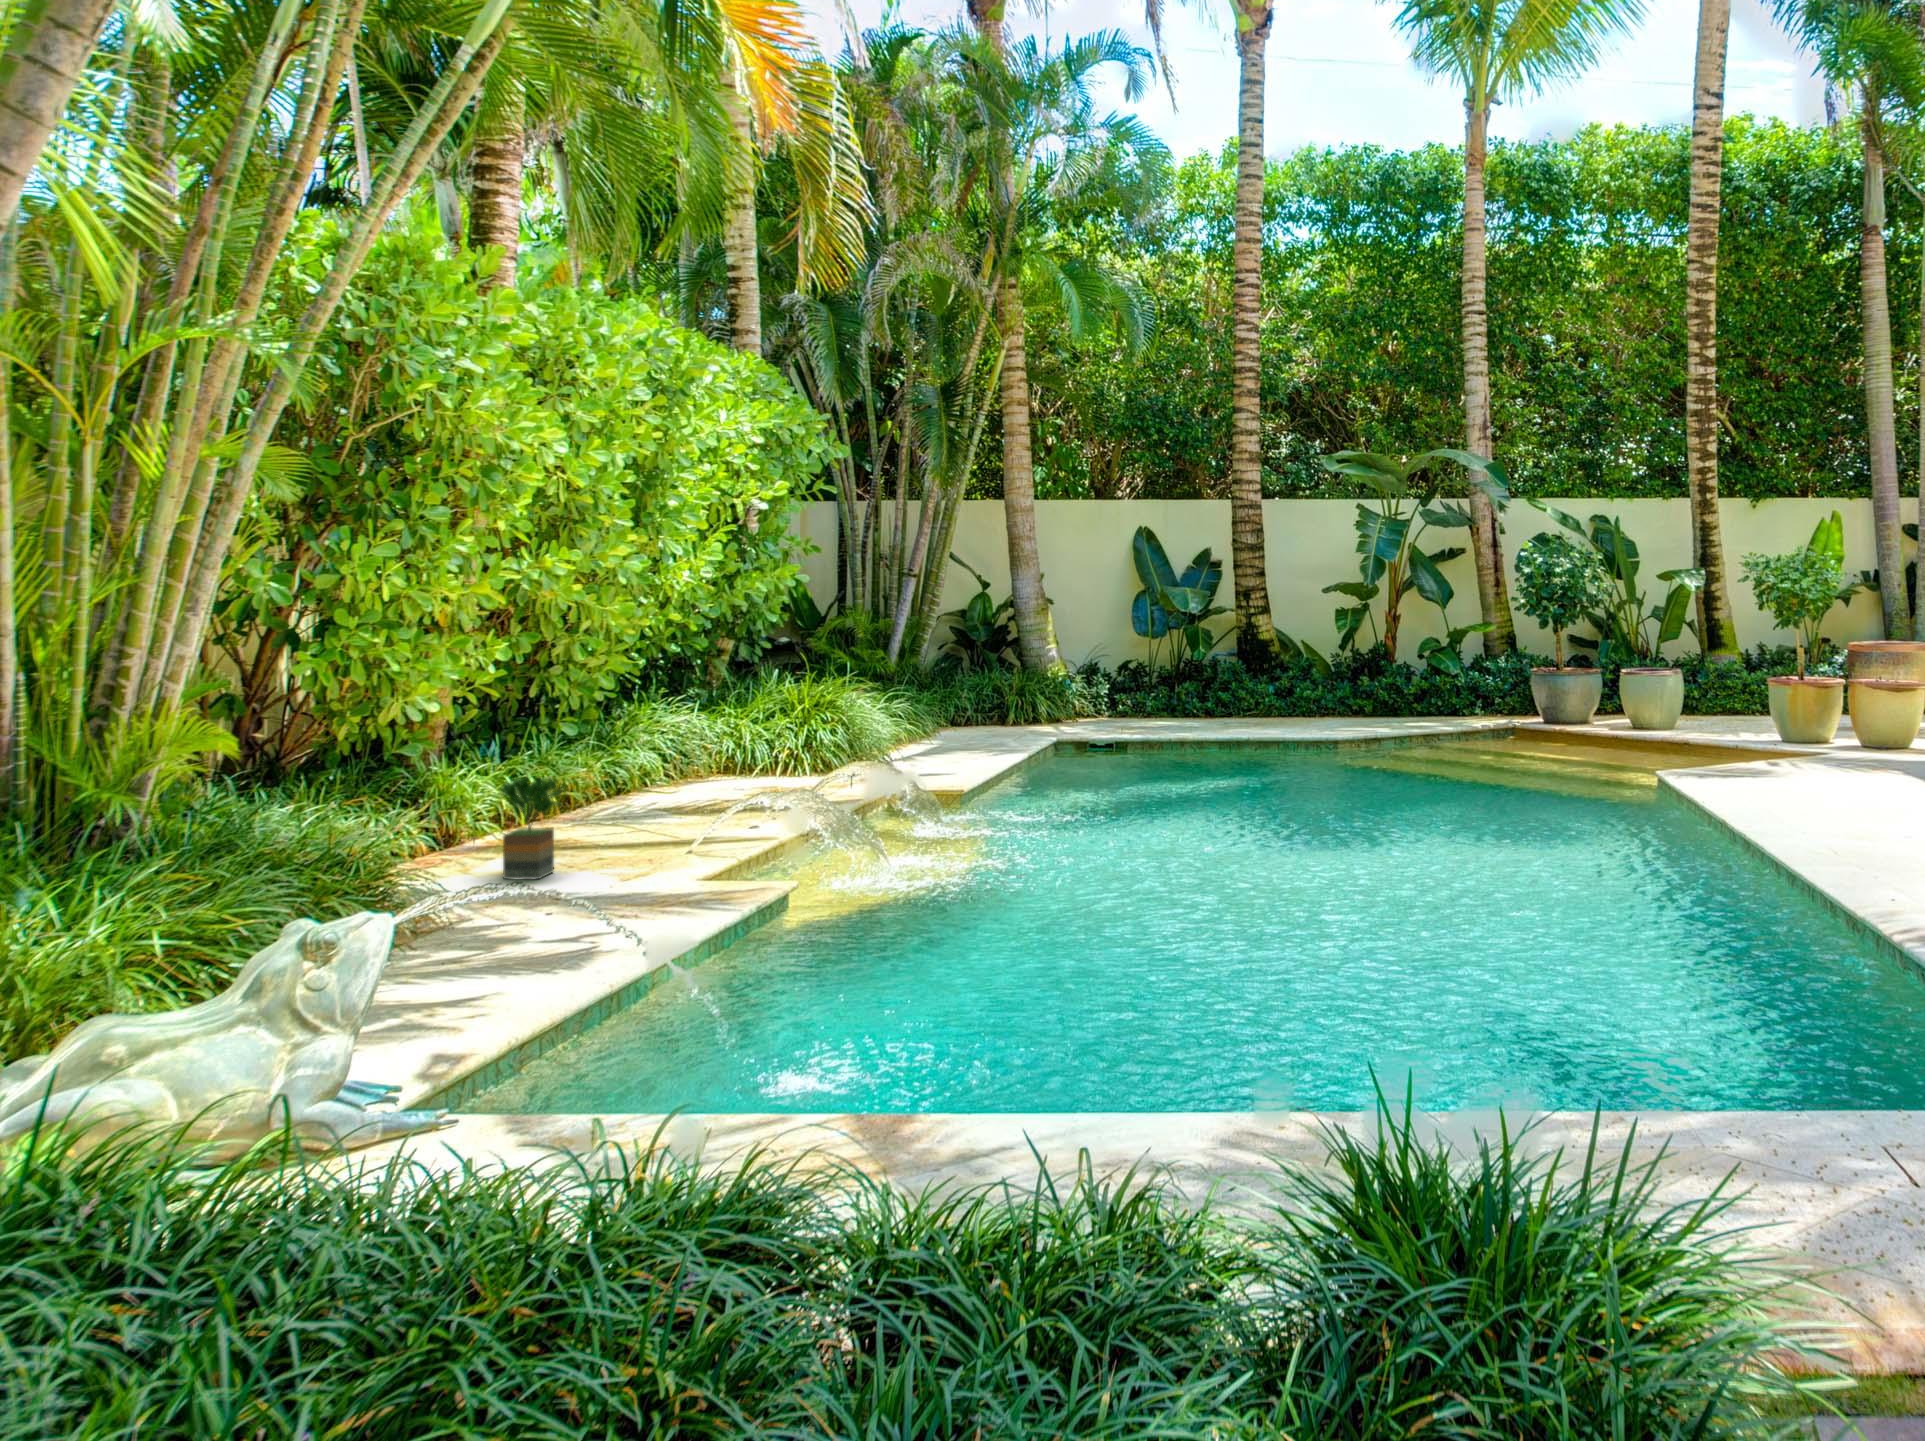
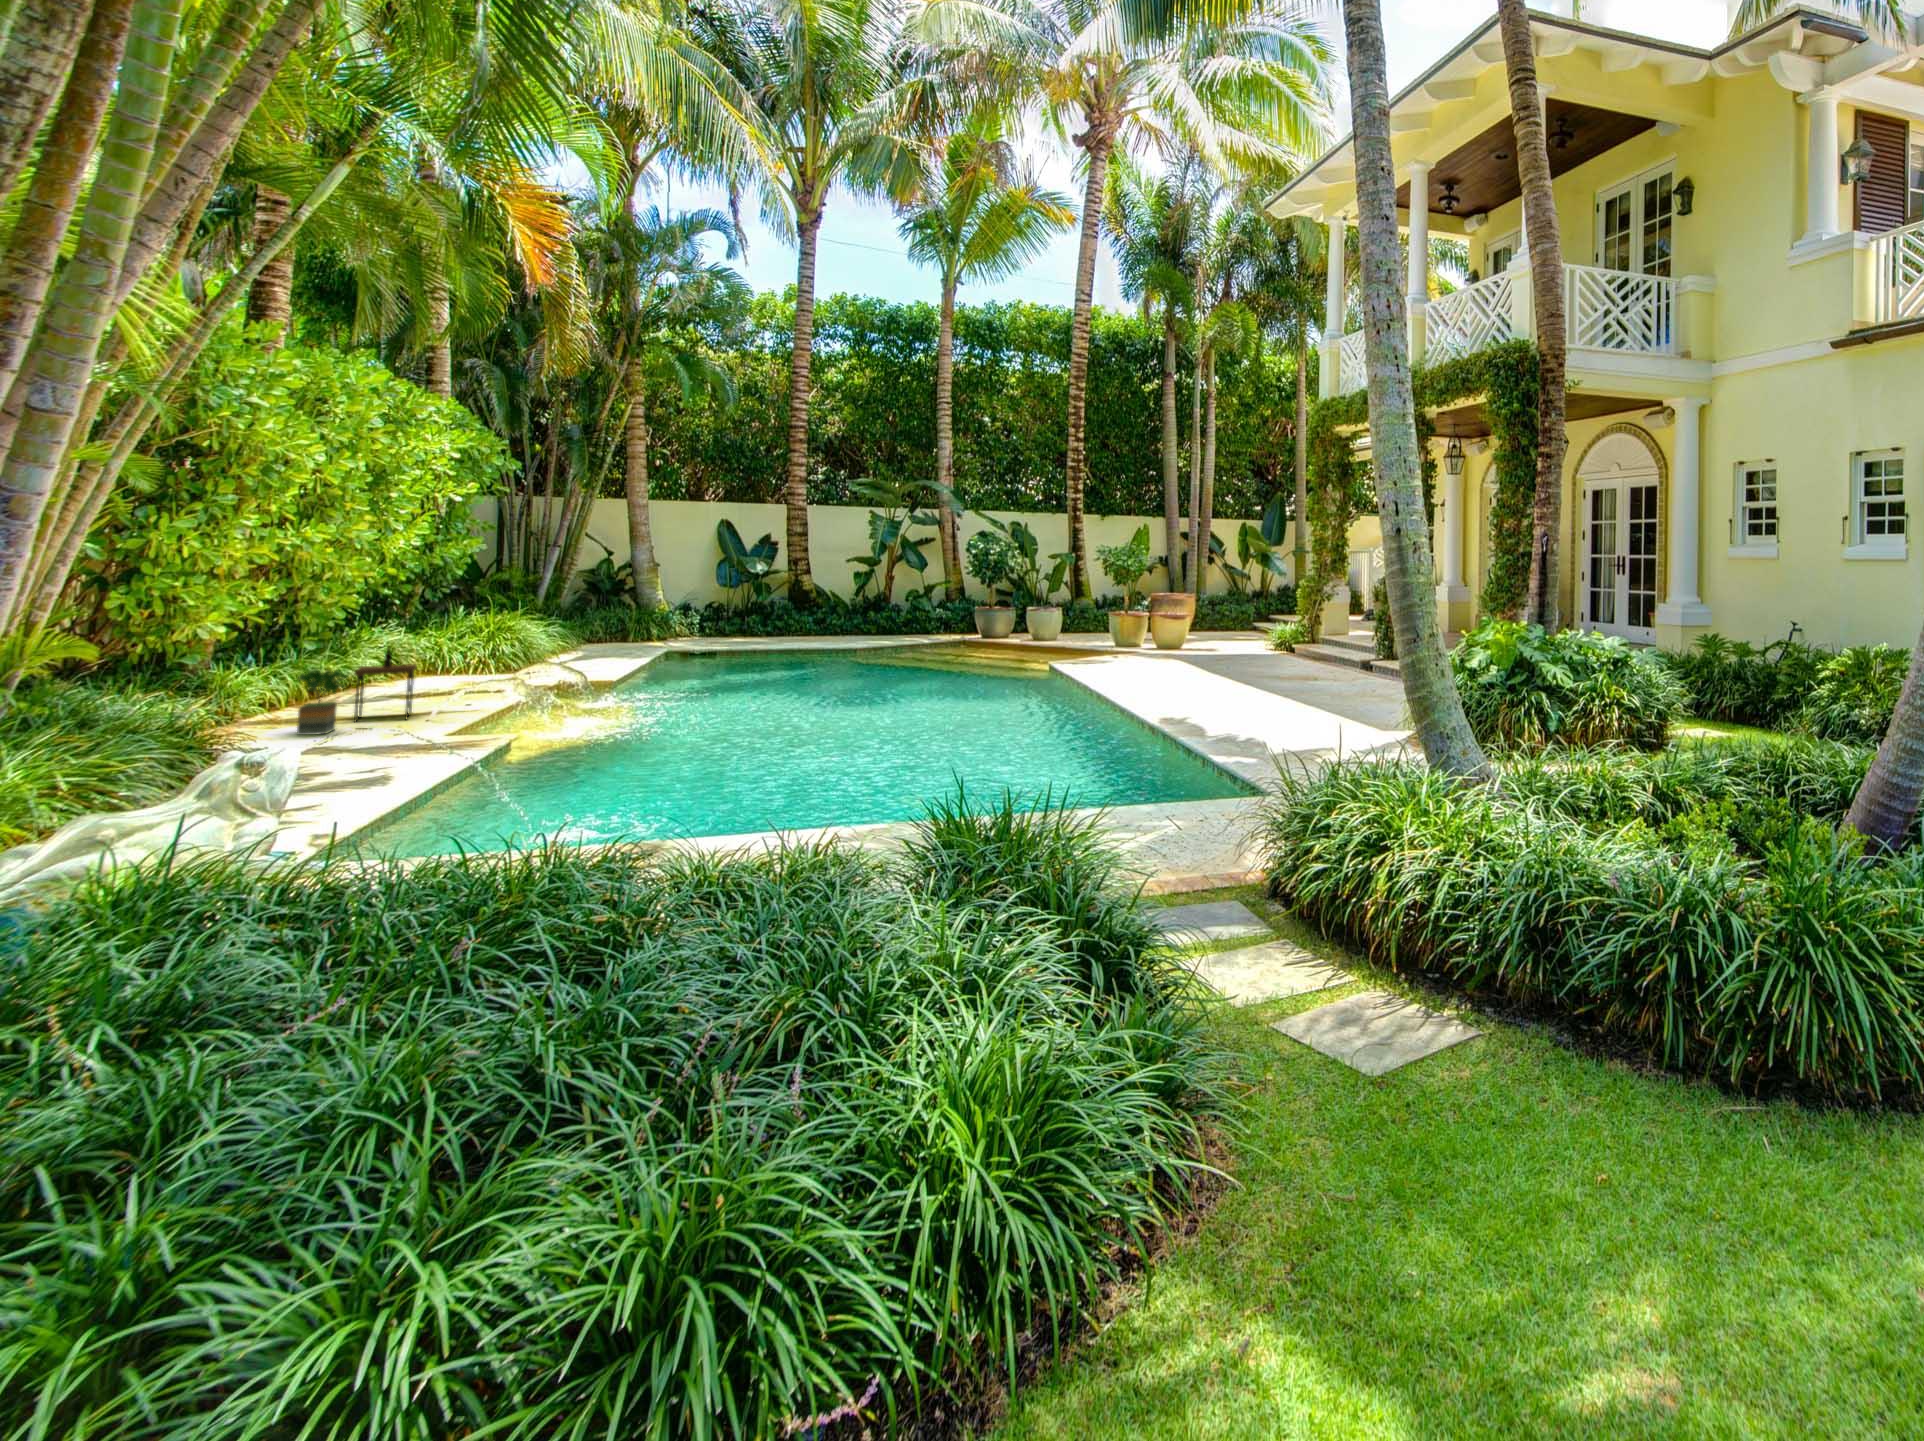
side table: none [581,740,668,860] -> present [354,648,417,721]

